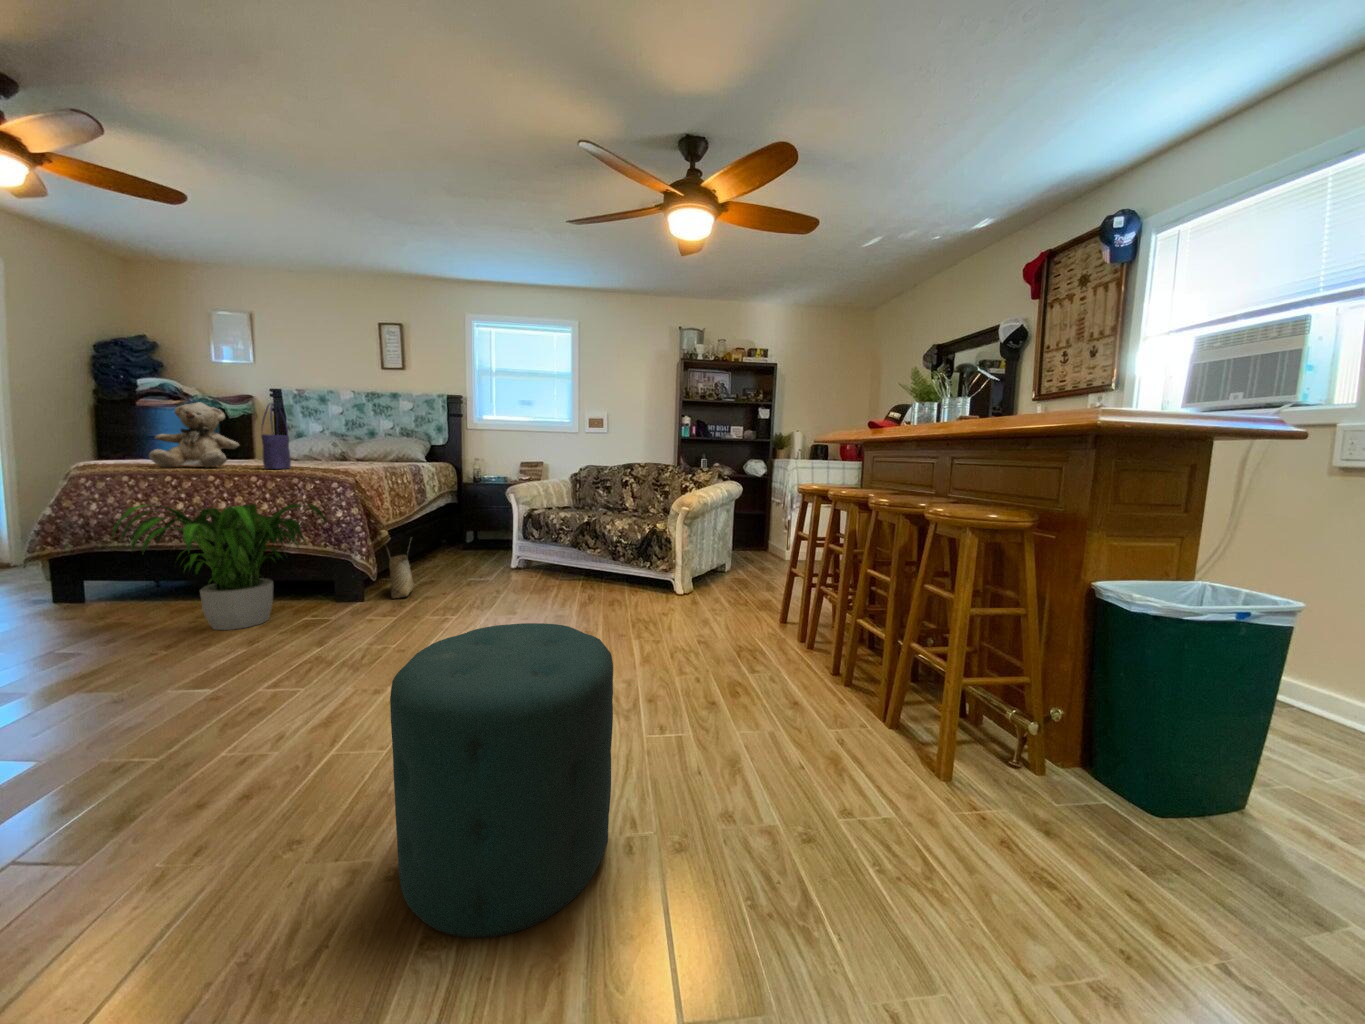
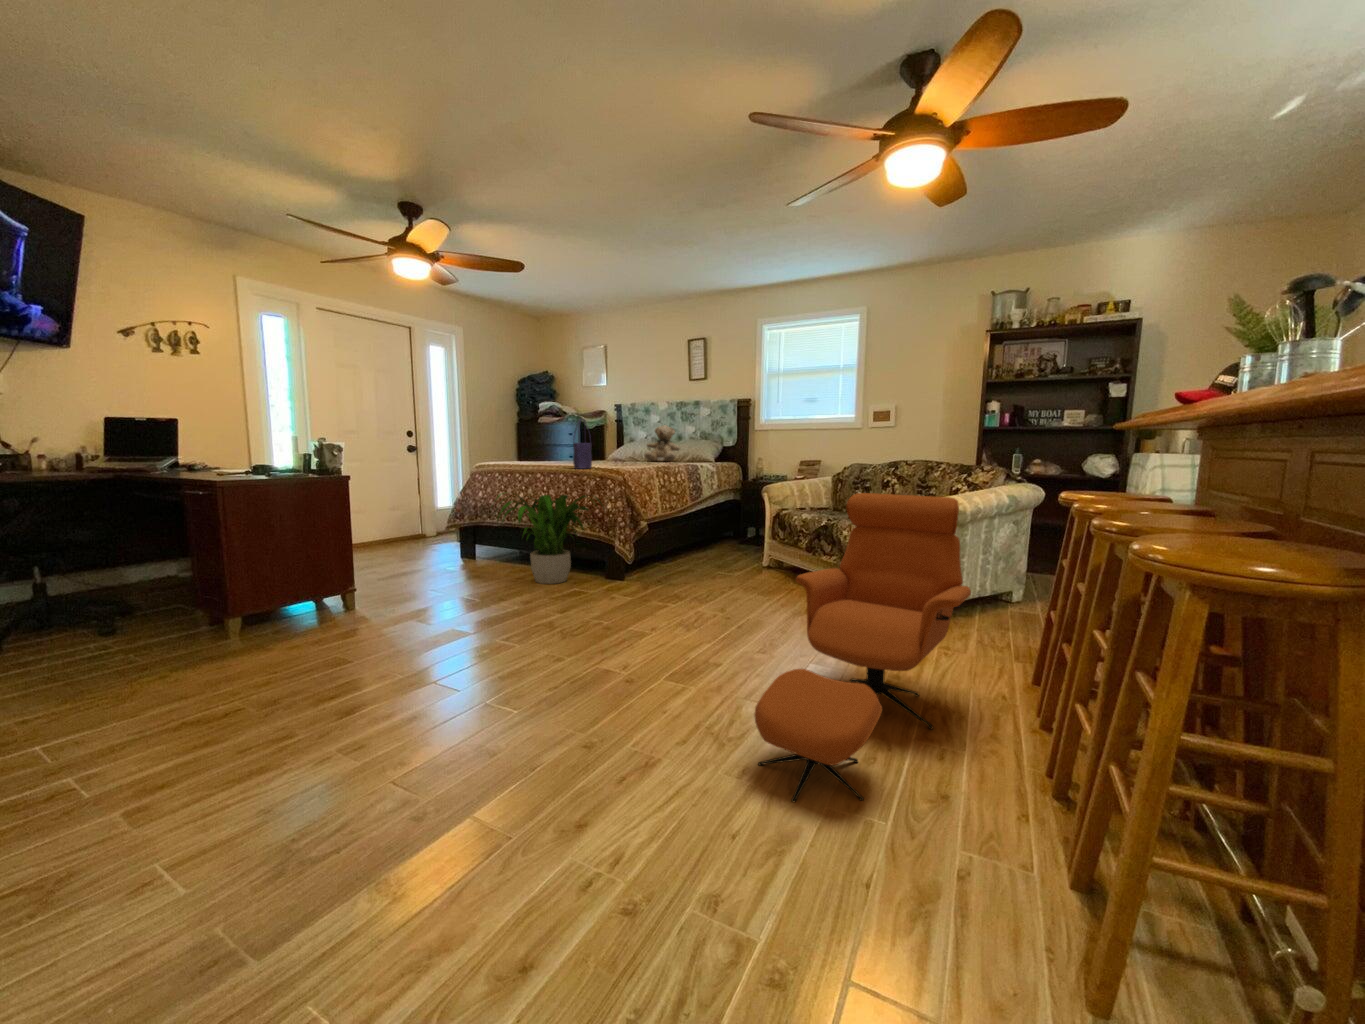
teddy bear: present [149,402,239,468] -> present [645,425,680,461]
armchair: none [666,491,819,792] -> present [755,493,971,802]
woven basket: present [387,550,414,598] -> none [647,528,670,579]
ottoman: present [390,623,613,938] -> none [486,588,643,795]

